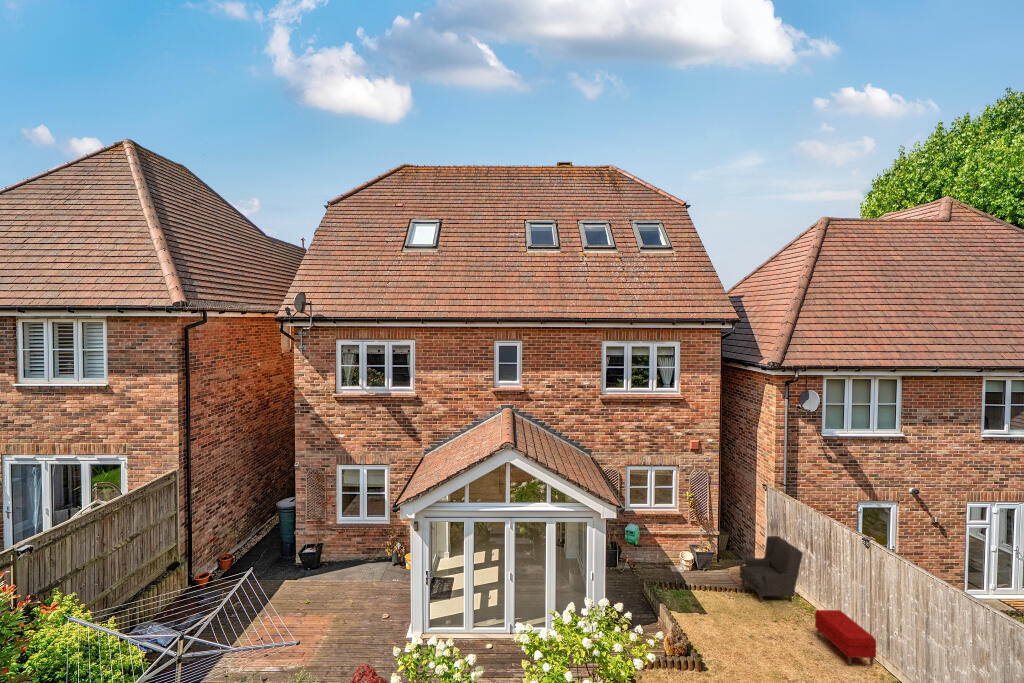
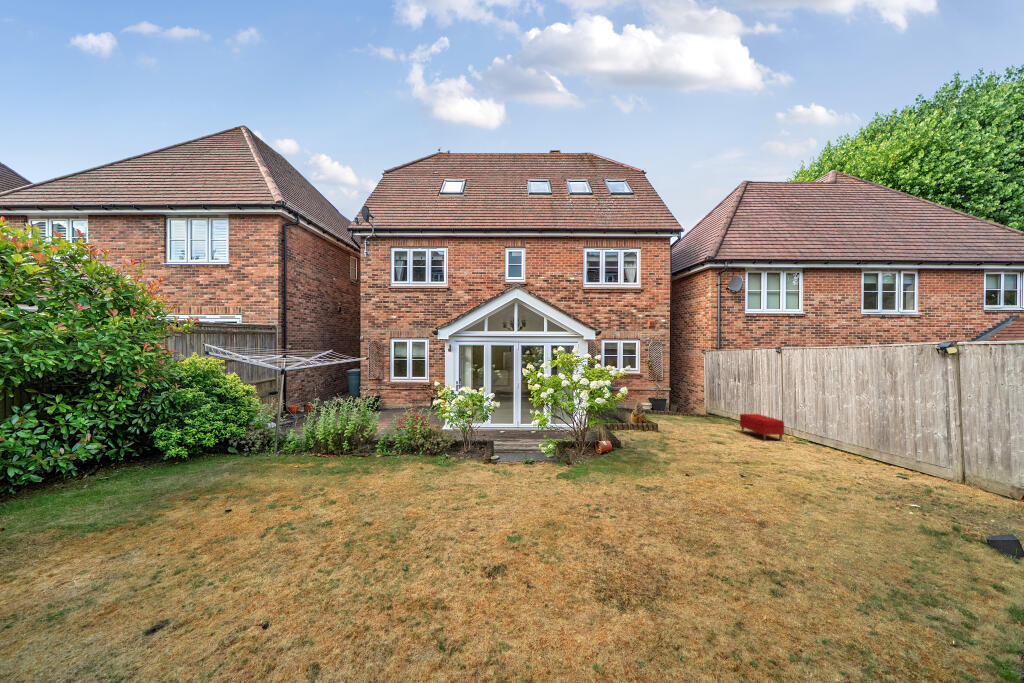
chair: present [740,536,803,602] -> none [685,383,731,423]

